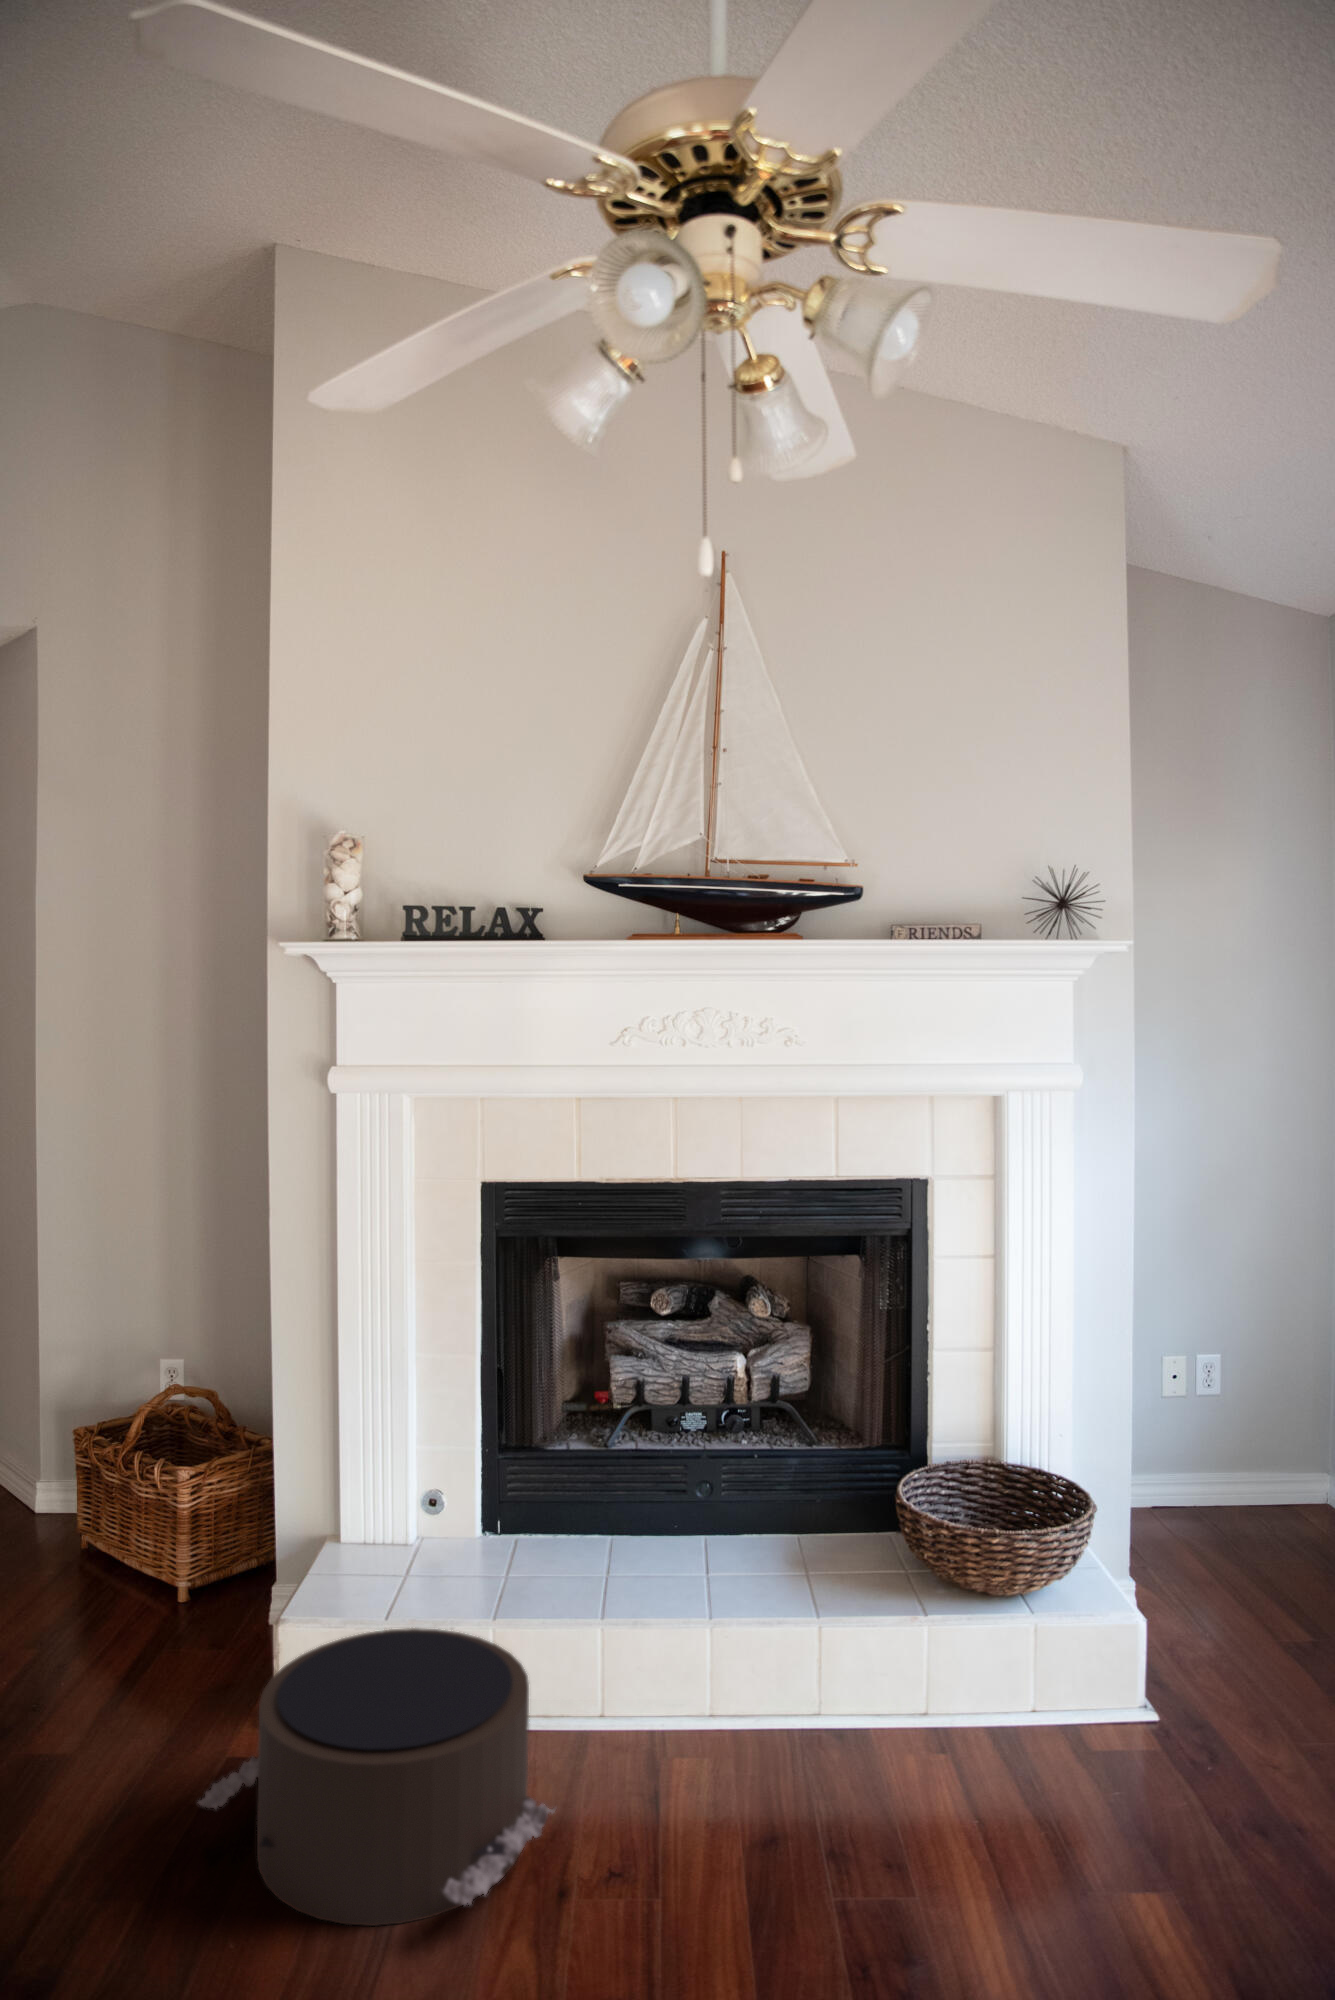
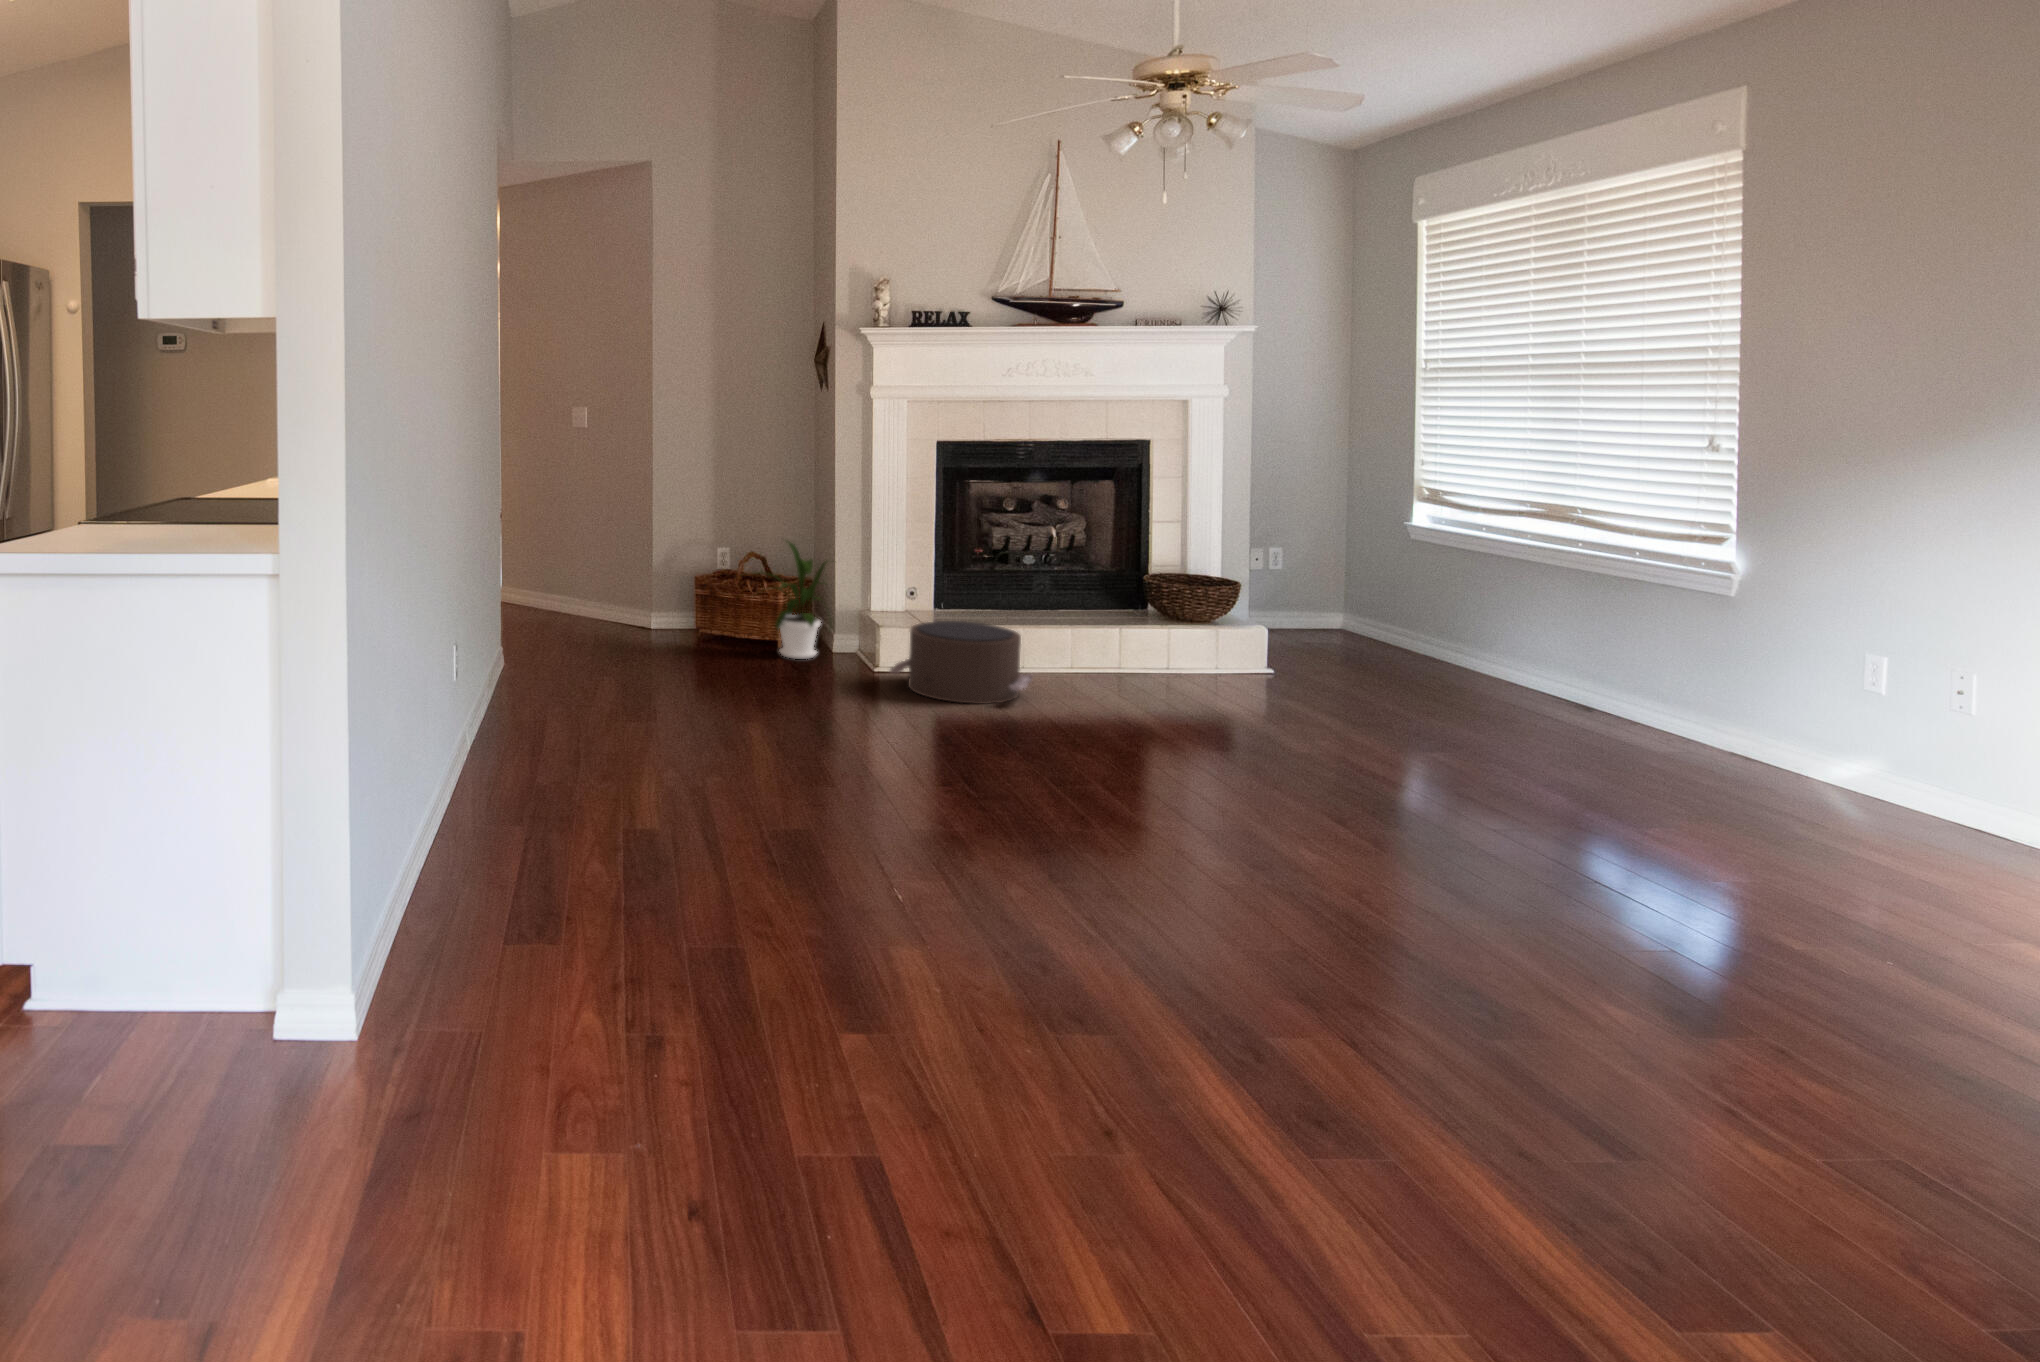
house plant: none [50,1383,261,1672] -> present [771,542,832,659]

